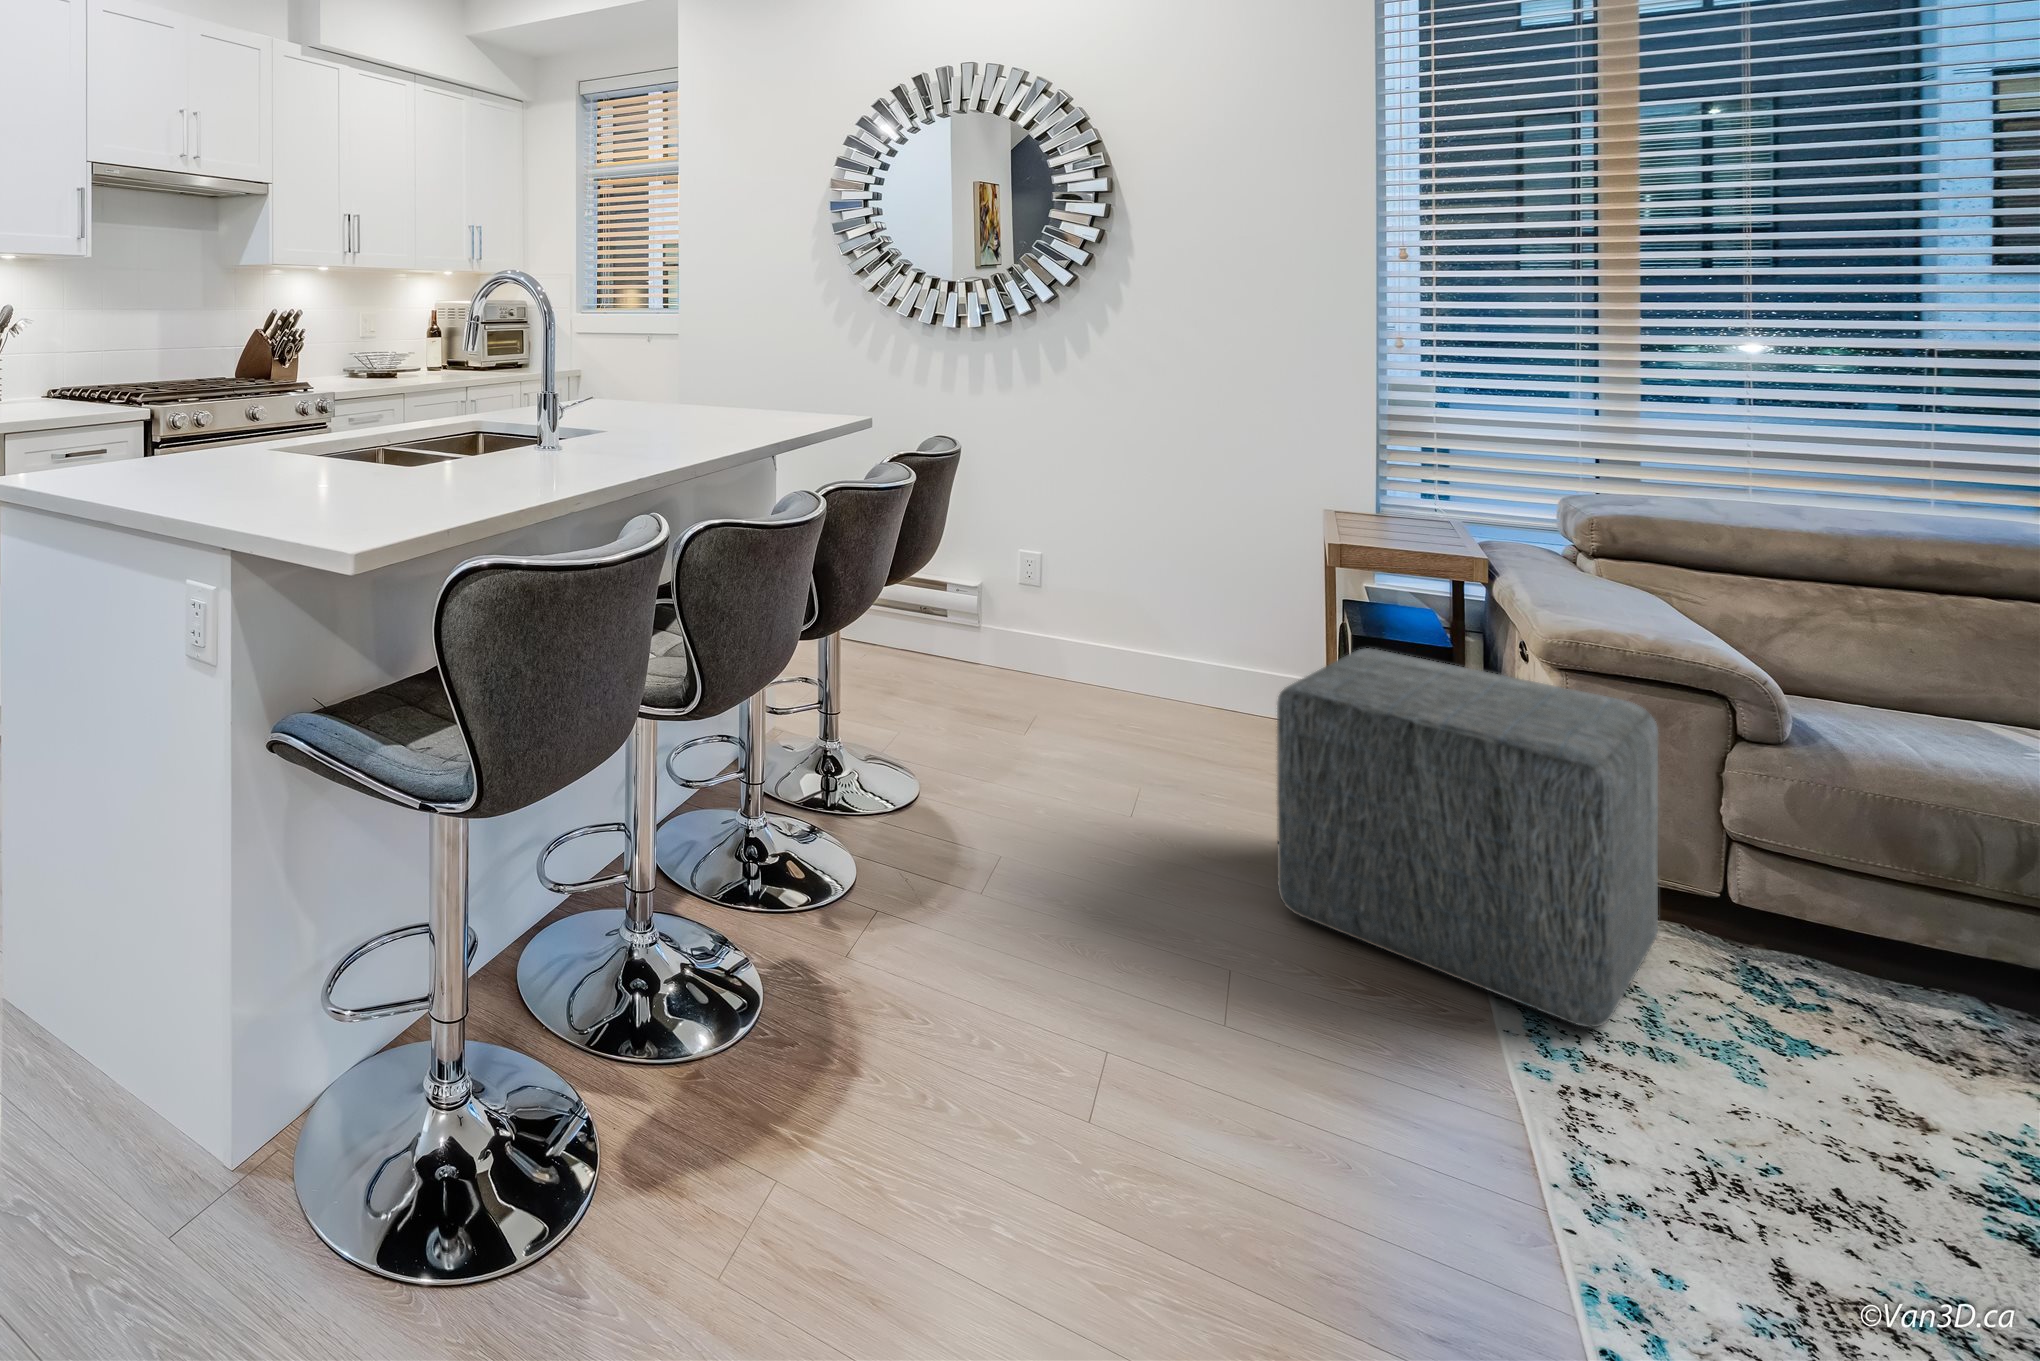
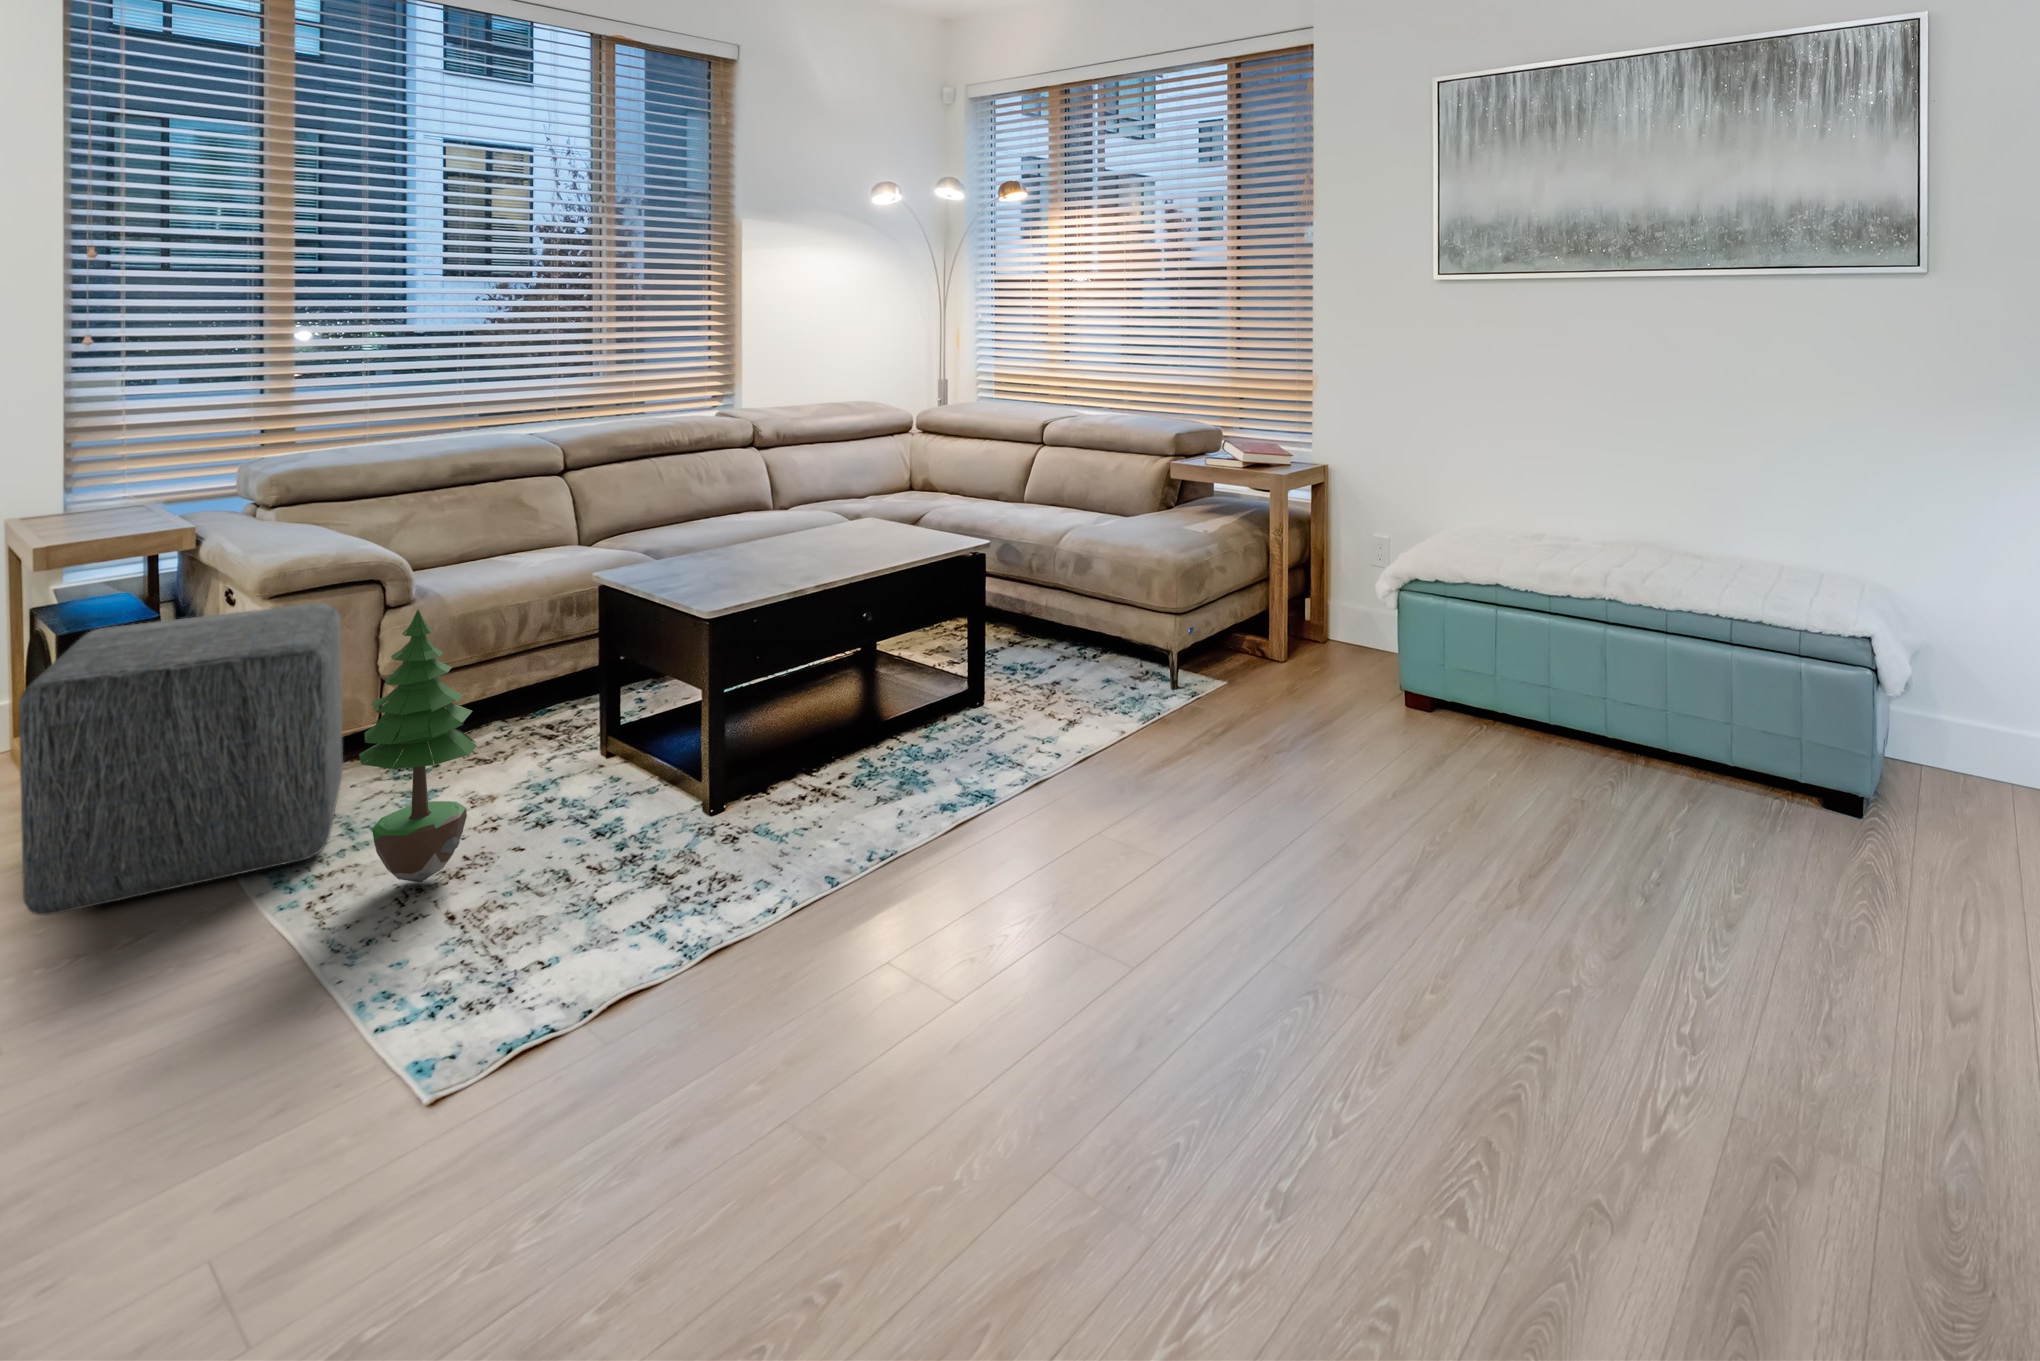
potted tree: none [1640,774,1869,1185] -> present [359,610,477,882]

